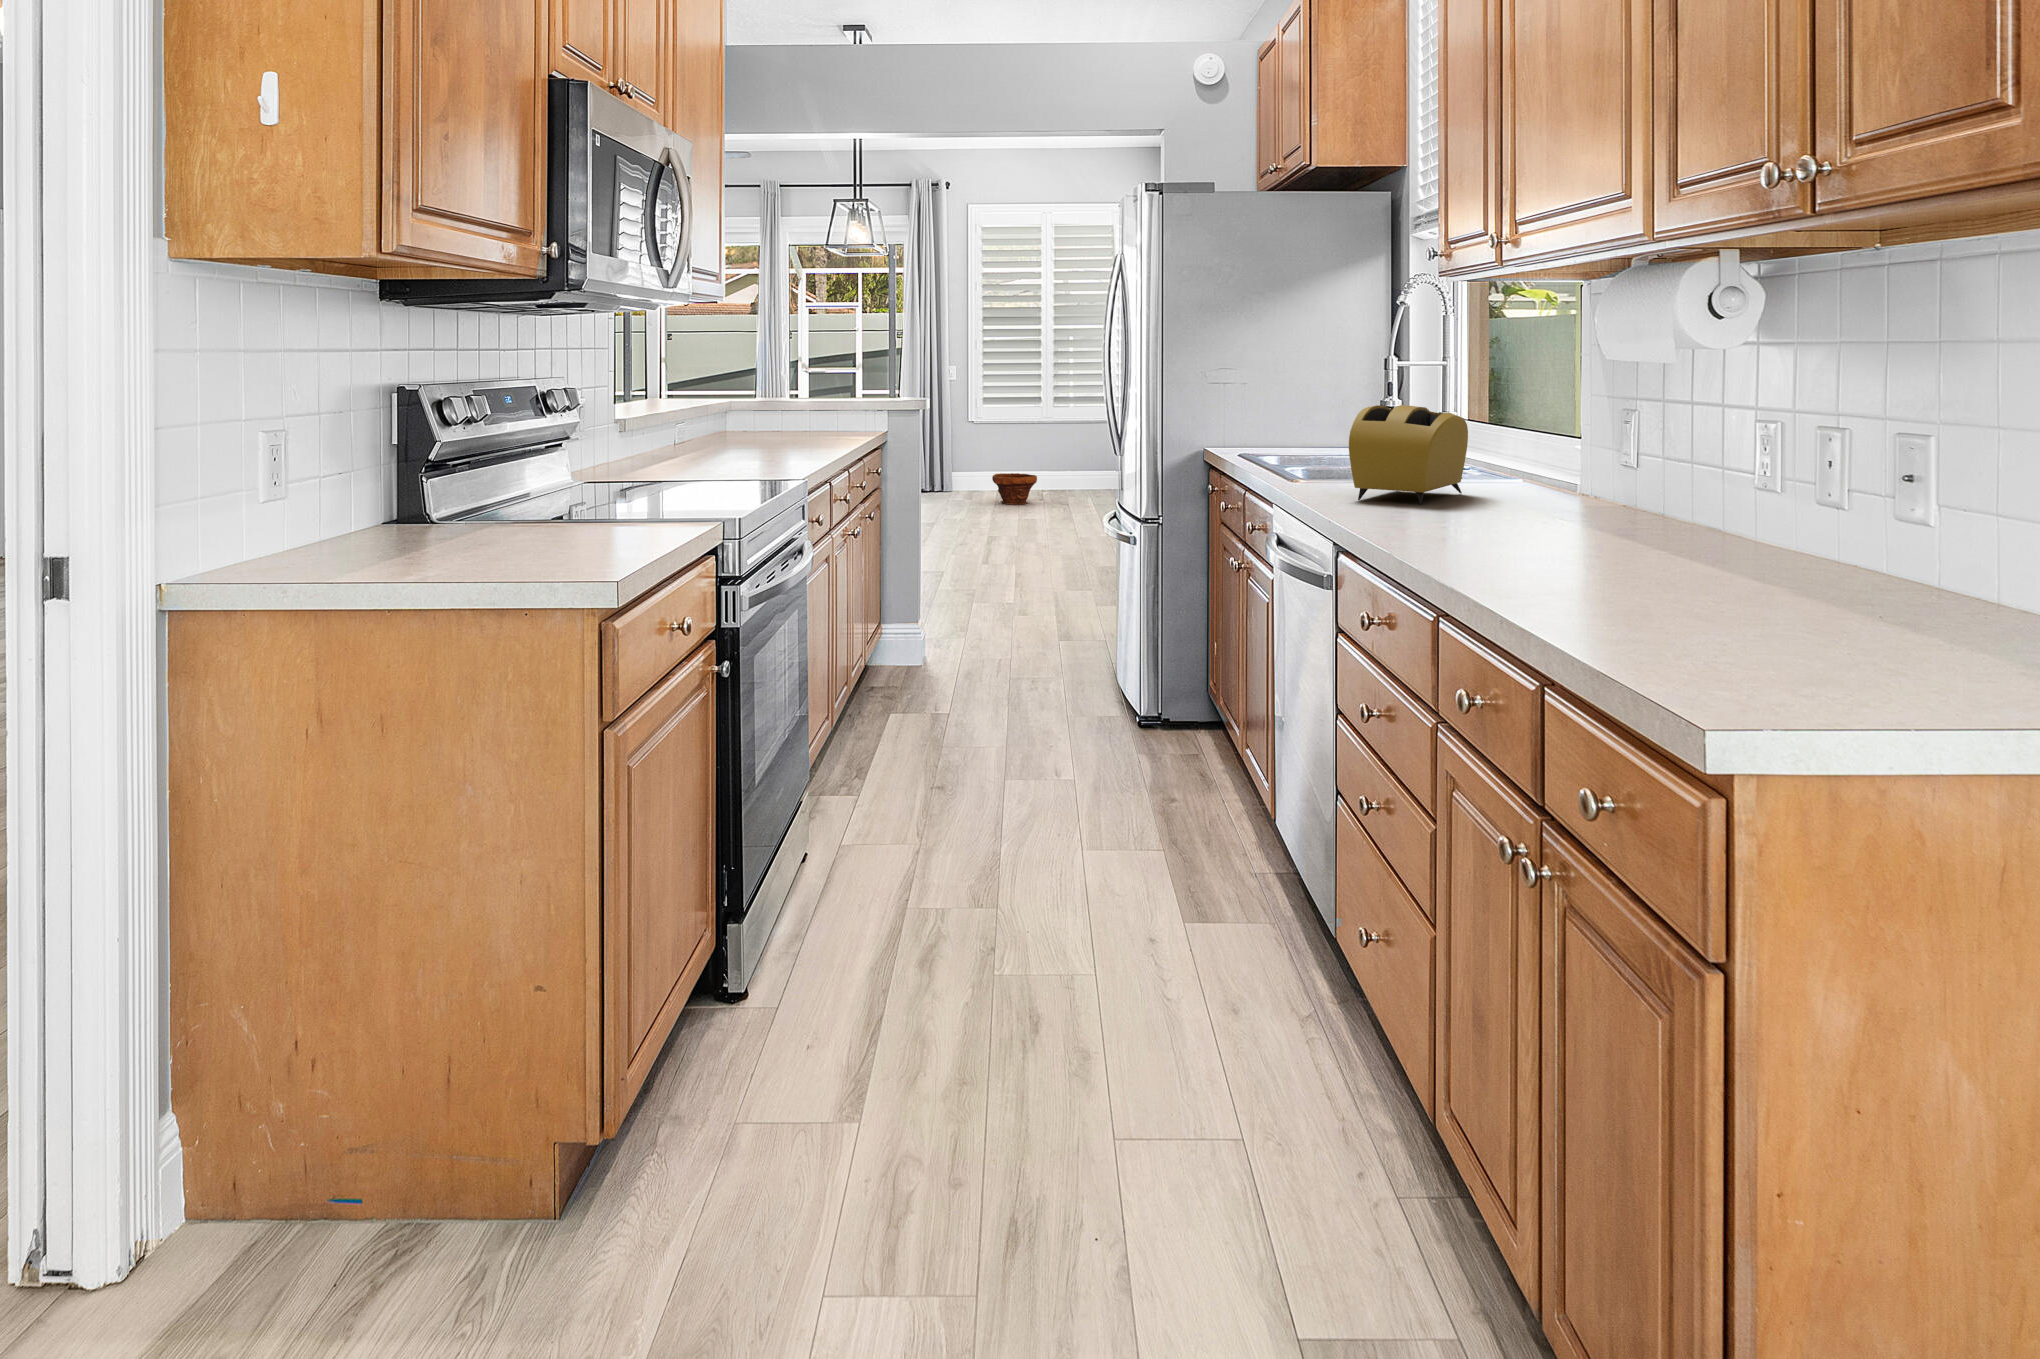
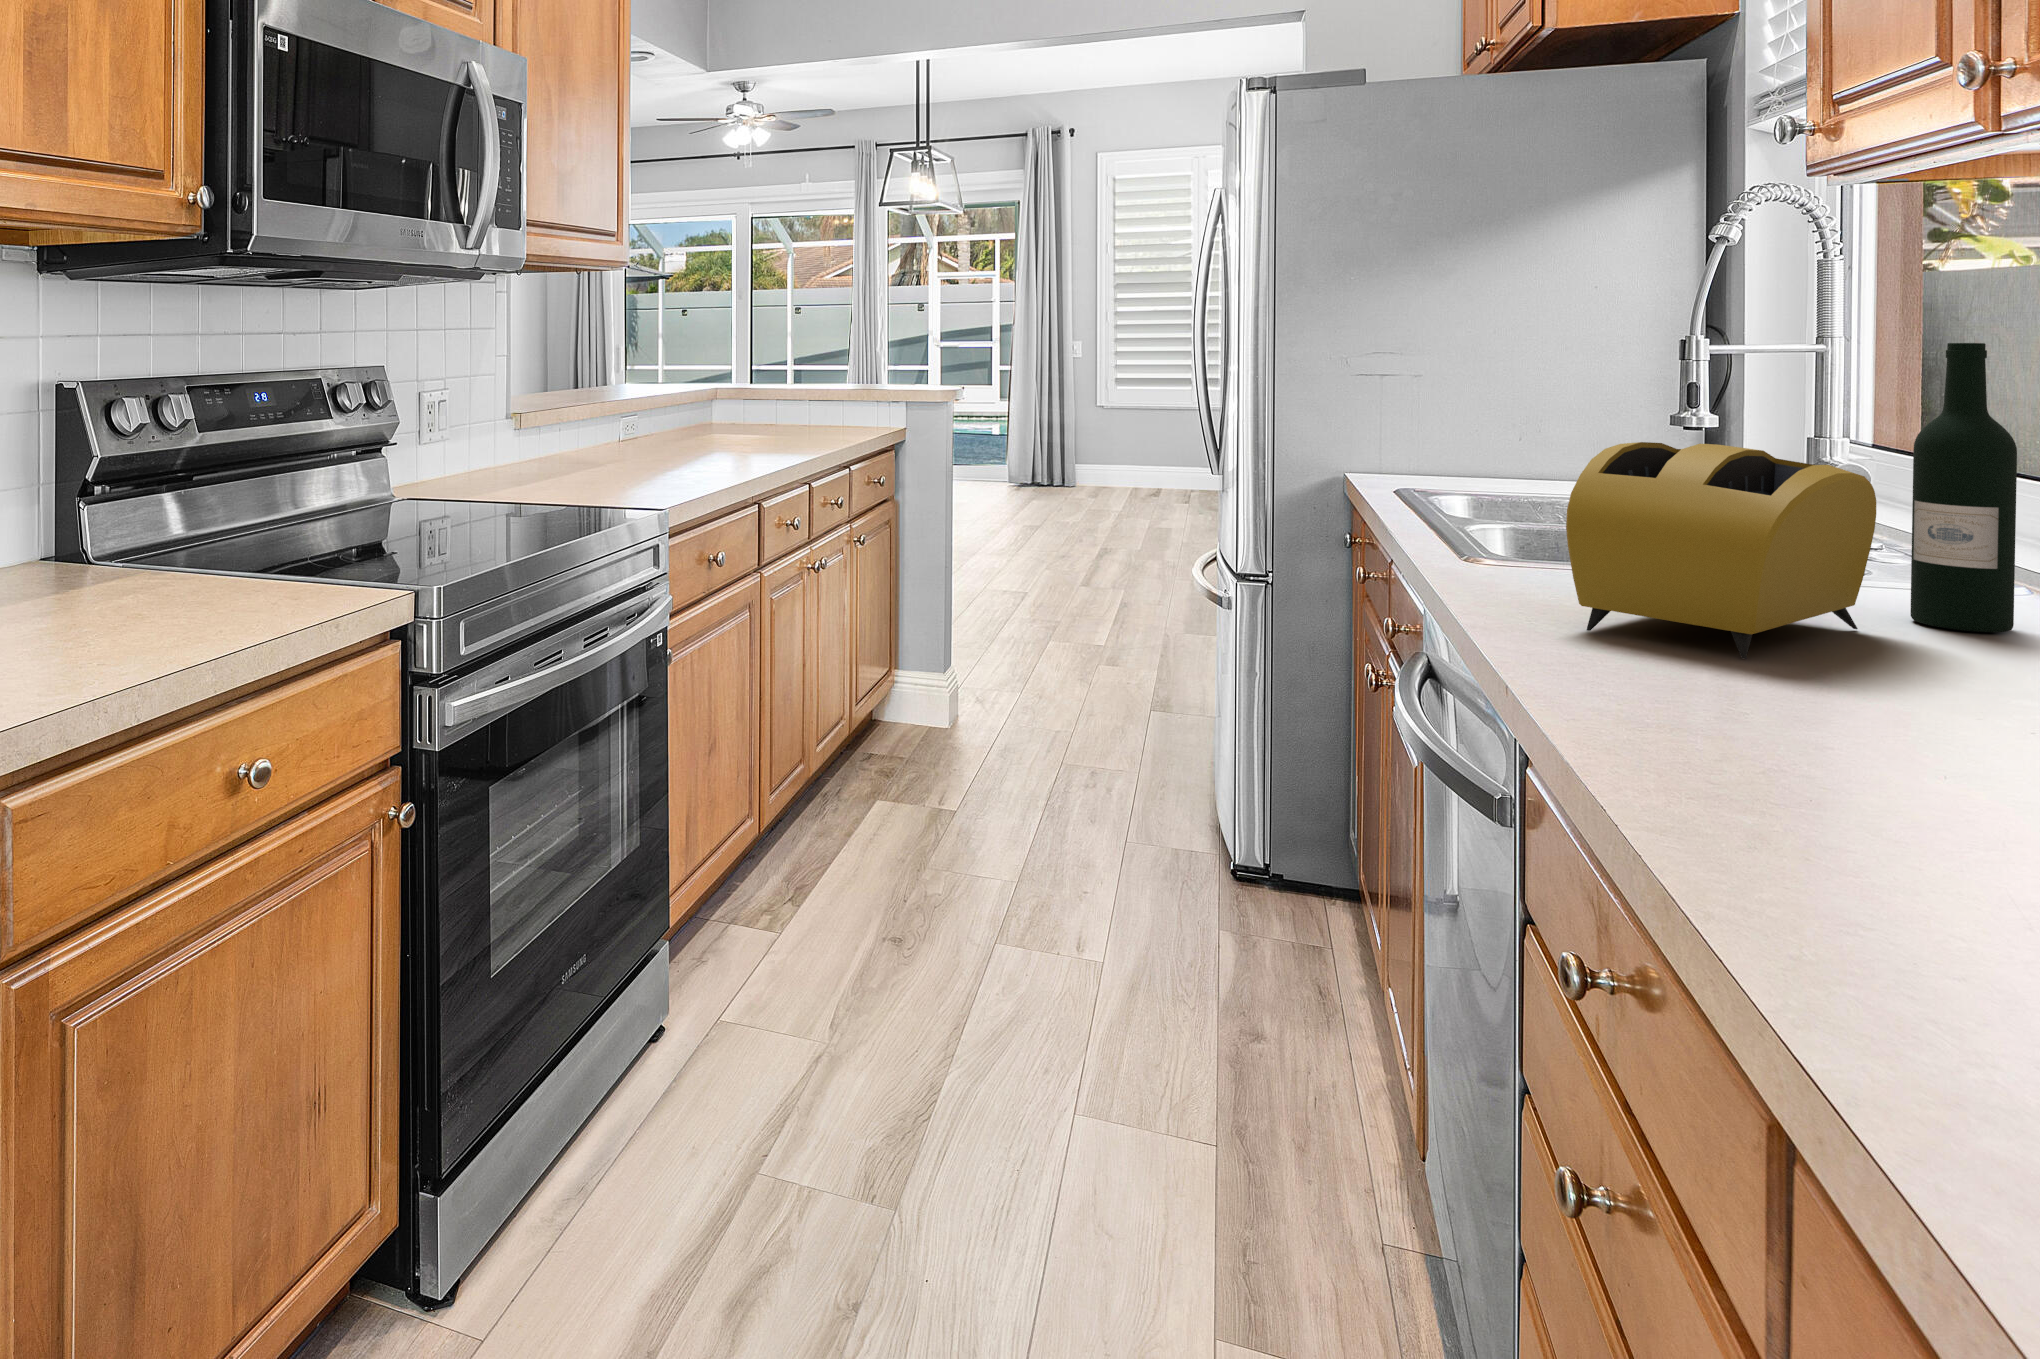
wine bottle: none [1481,355,1517,492] -> present [1910,343,2017,632]
planter: present [992,473,1037,505] -> none [1123,471,1181,509]

